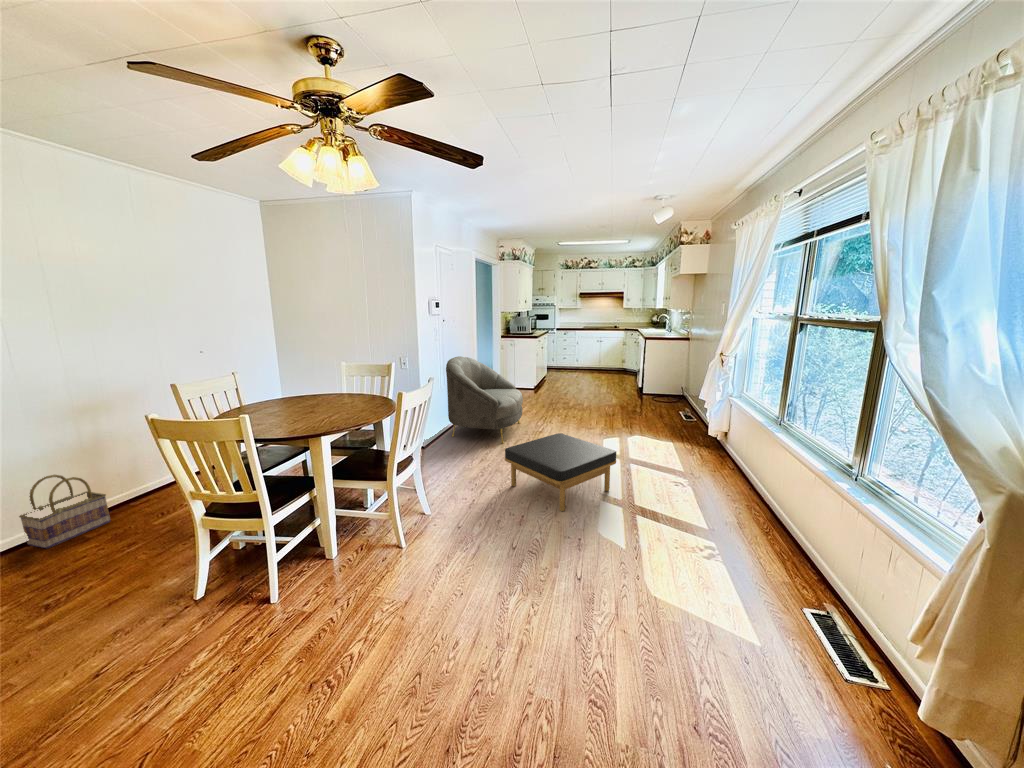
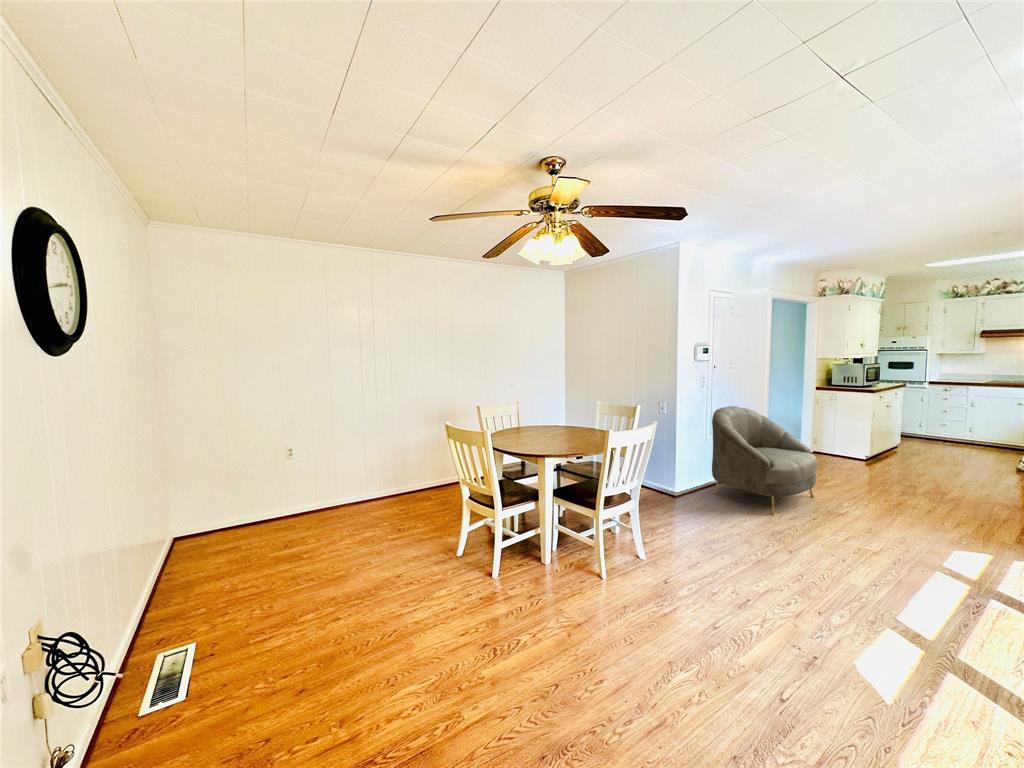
ottoman: present [505,433,616,511] -> none [746,516,926,618]
basket: present [19,475,110,548] -> none [405,455,444,499]

